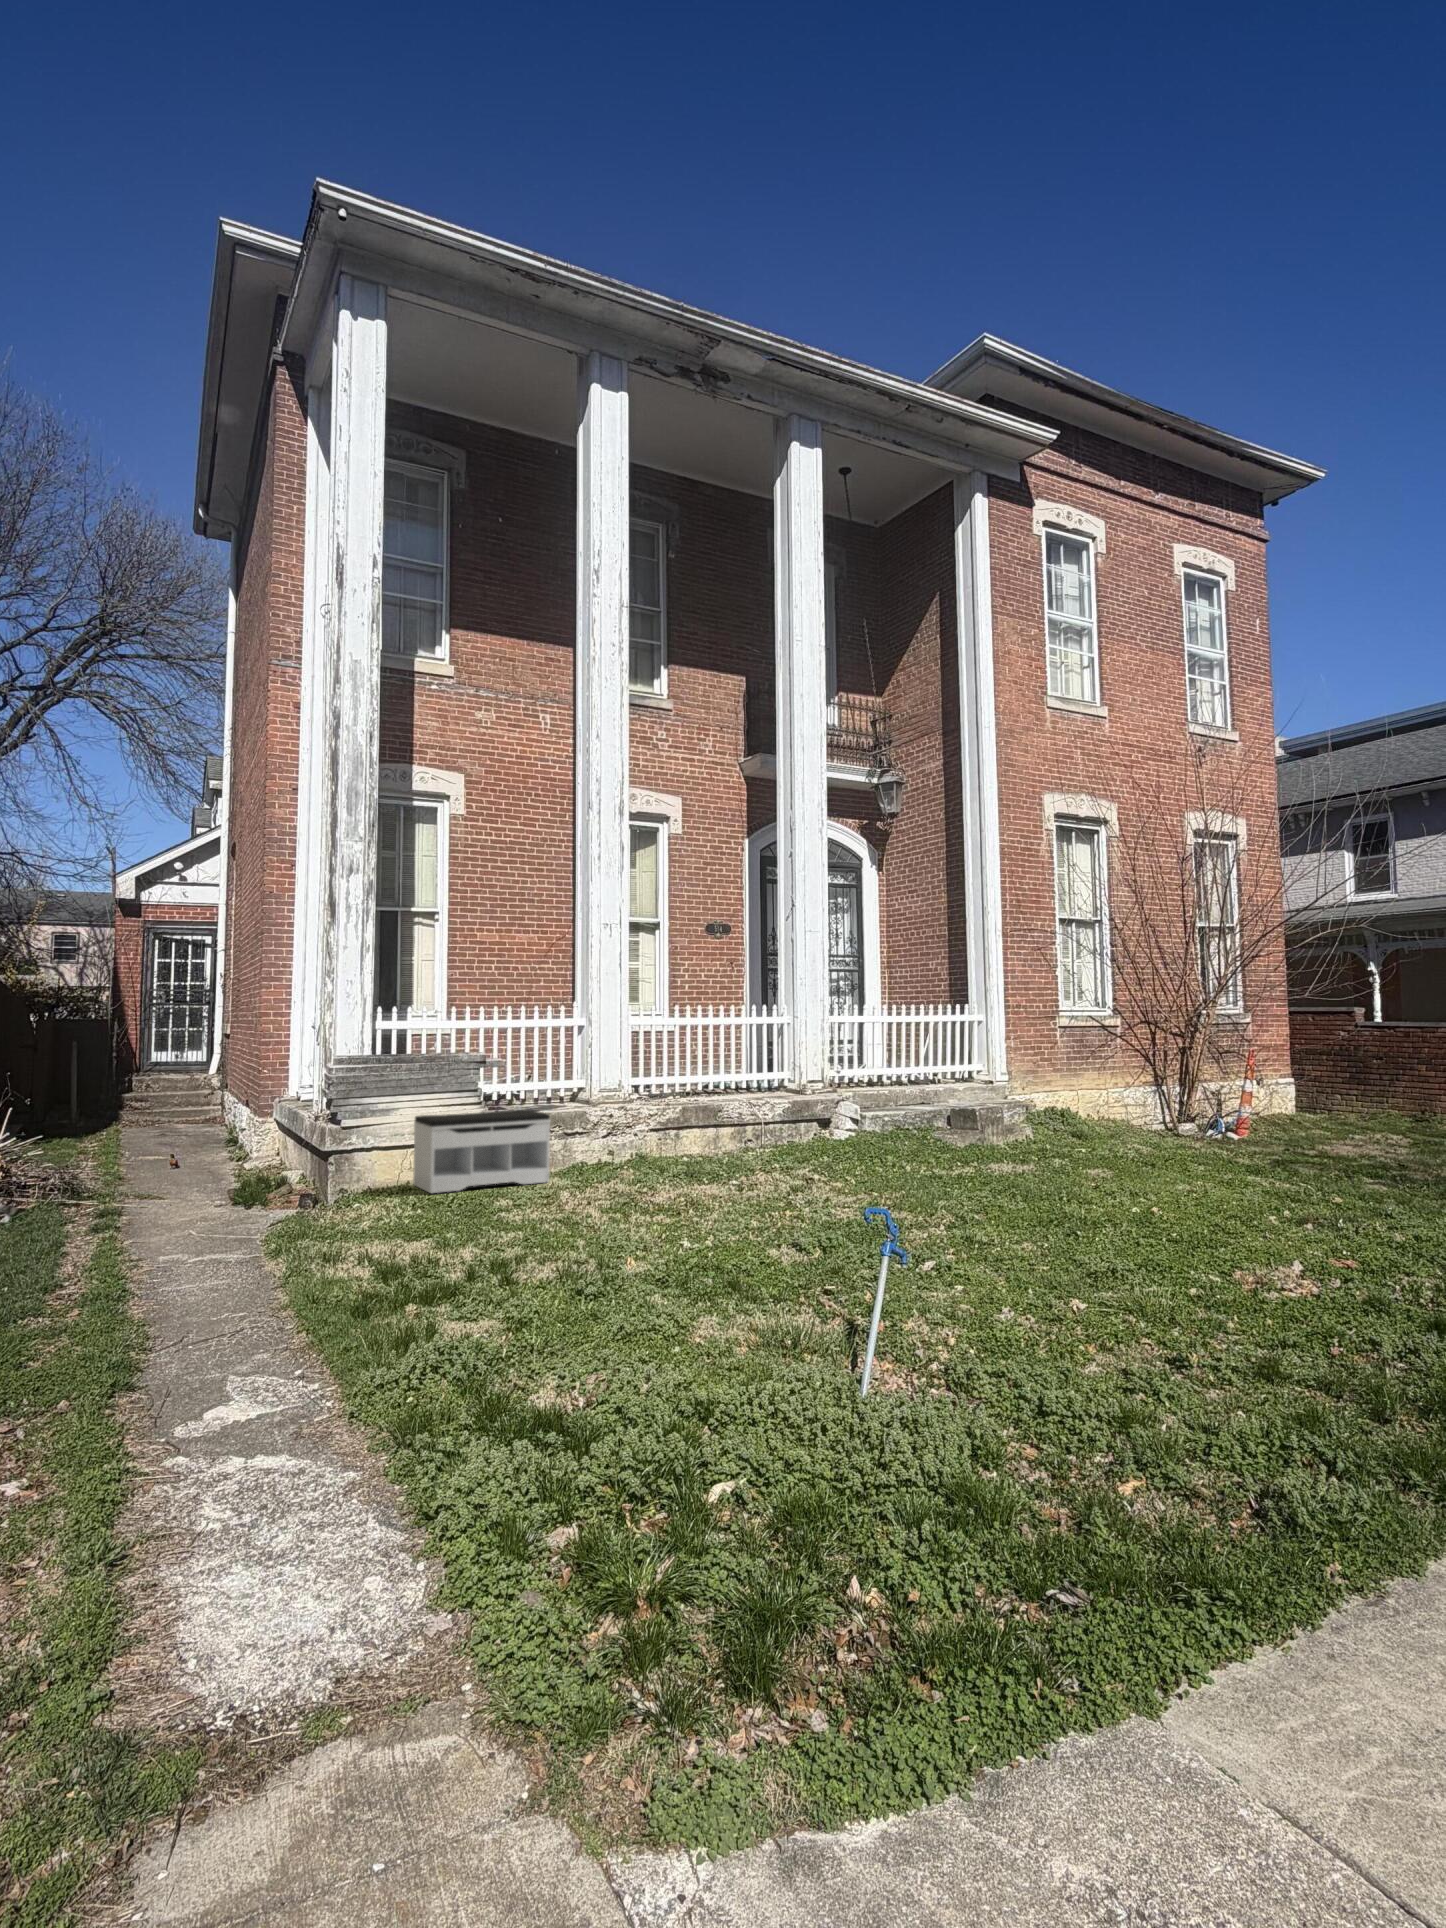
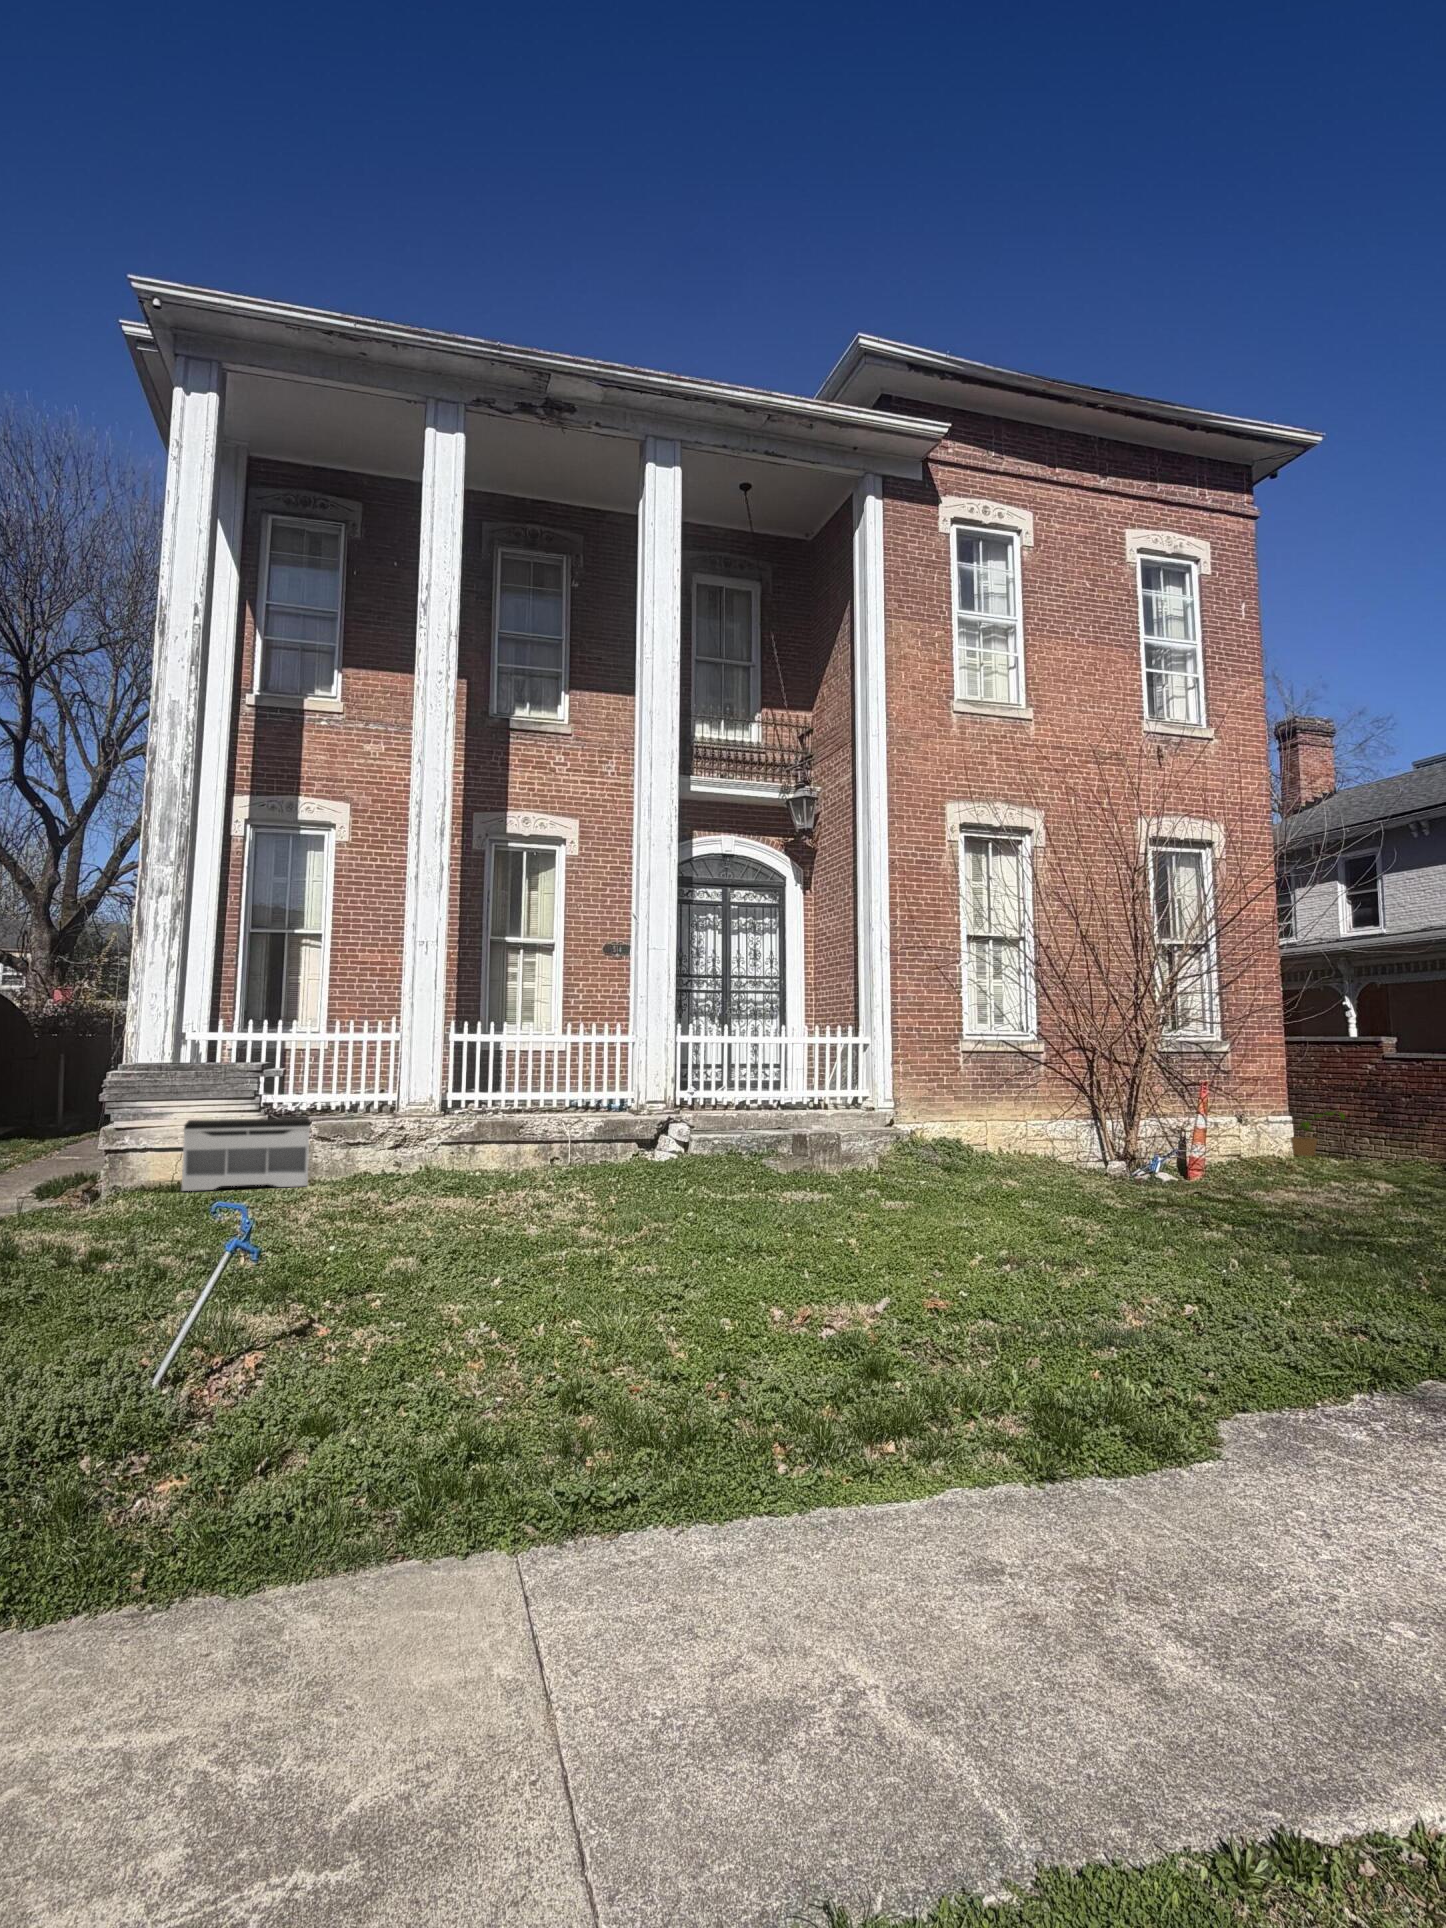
potted plant: none [1298,1077,1348,1117] -> present [1290,1111,1345,1156]

